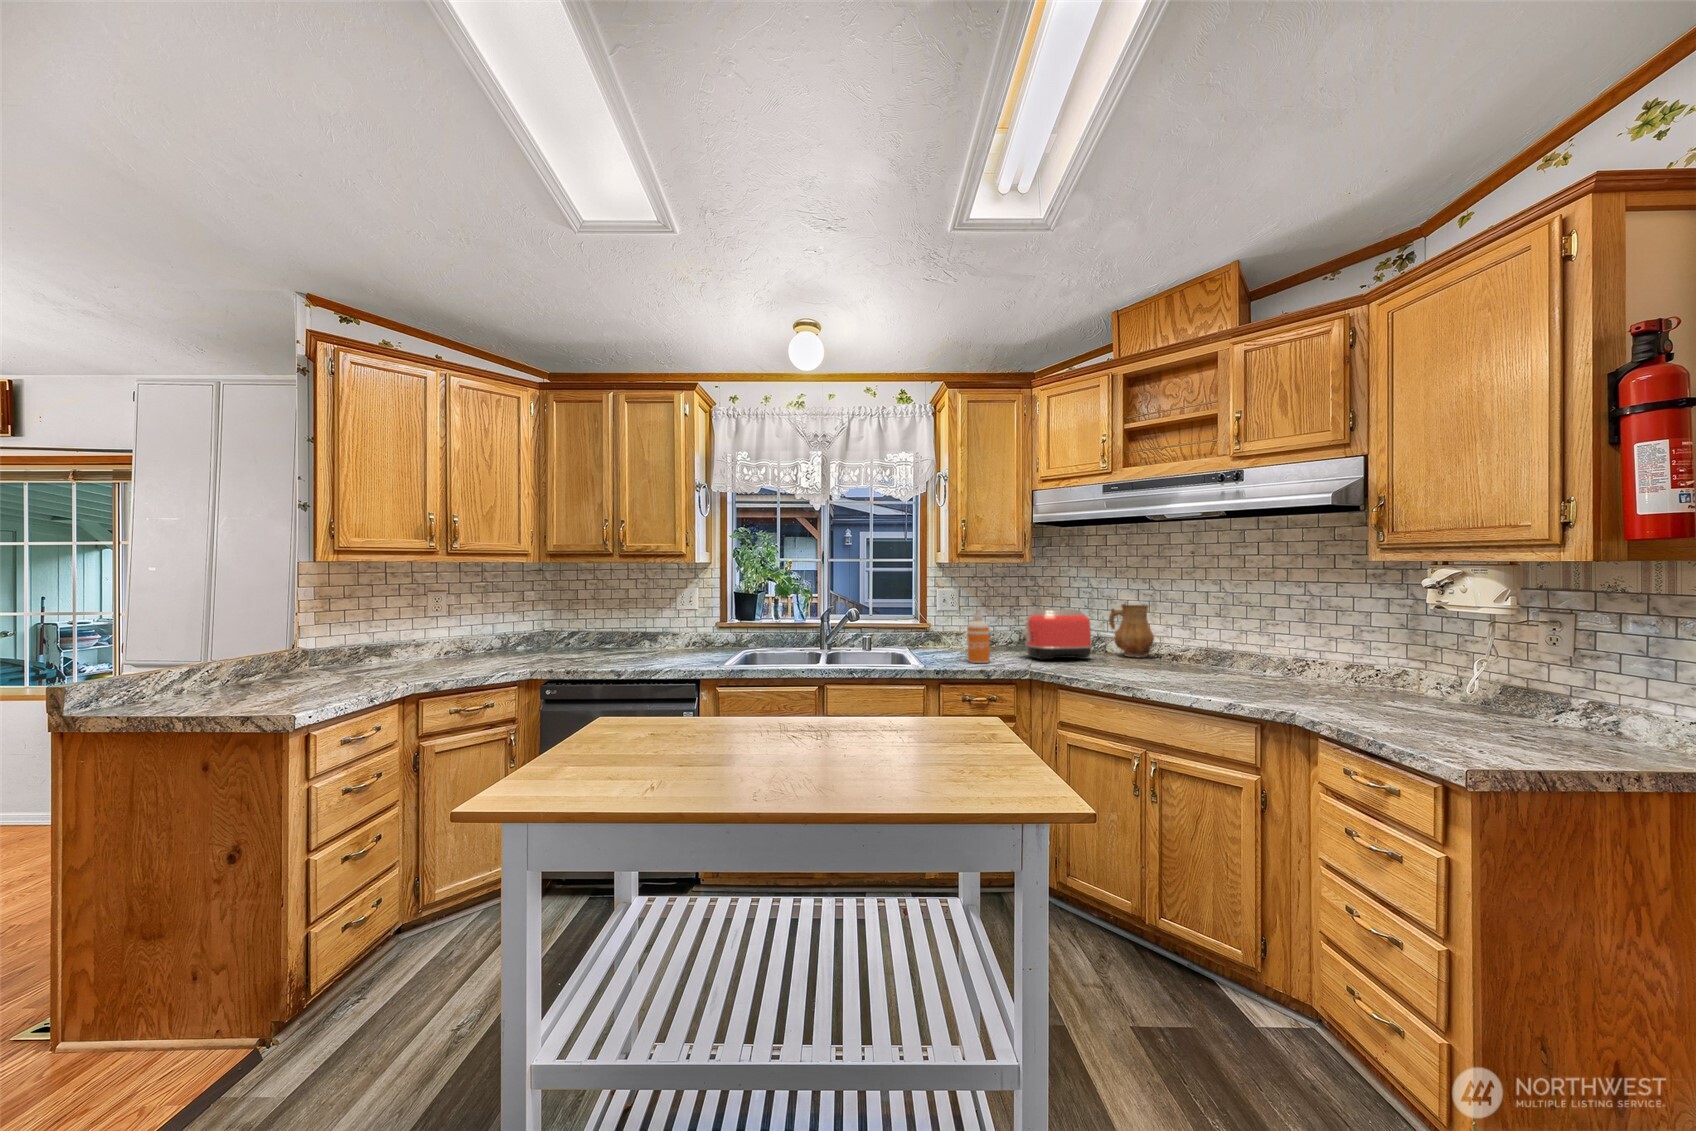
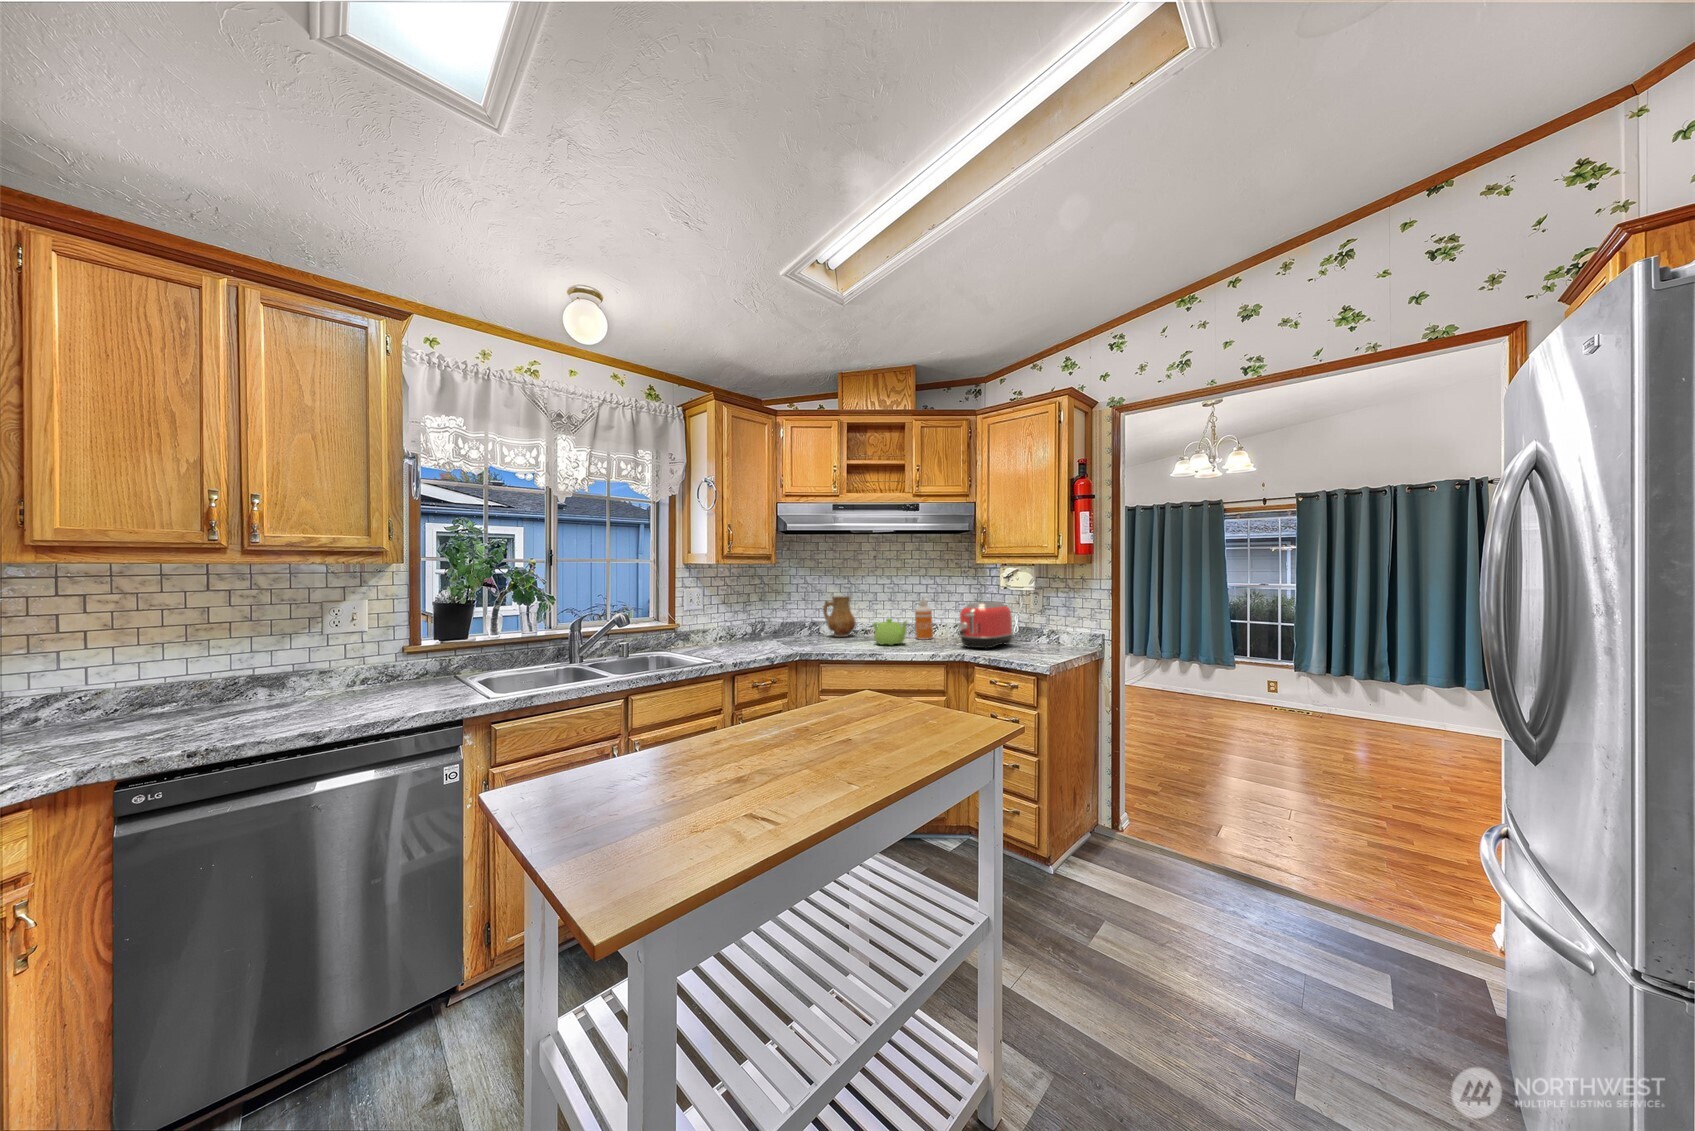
soap dispenser: present [967,608,990,663] -> present [915,596,933,640]
toaster: present [1019,609,1092,660] -> present [959,602,1013,649]
teapot: none [1157,639,1211,678] -> present [873,618,907,645]

